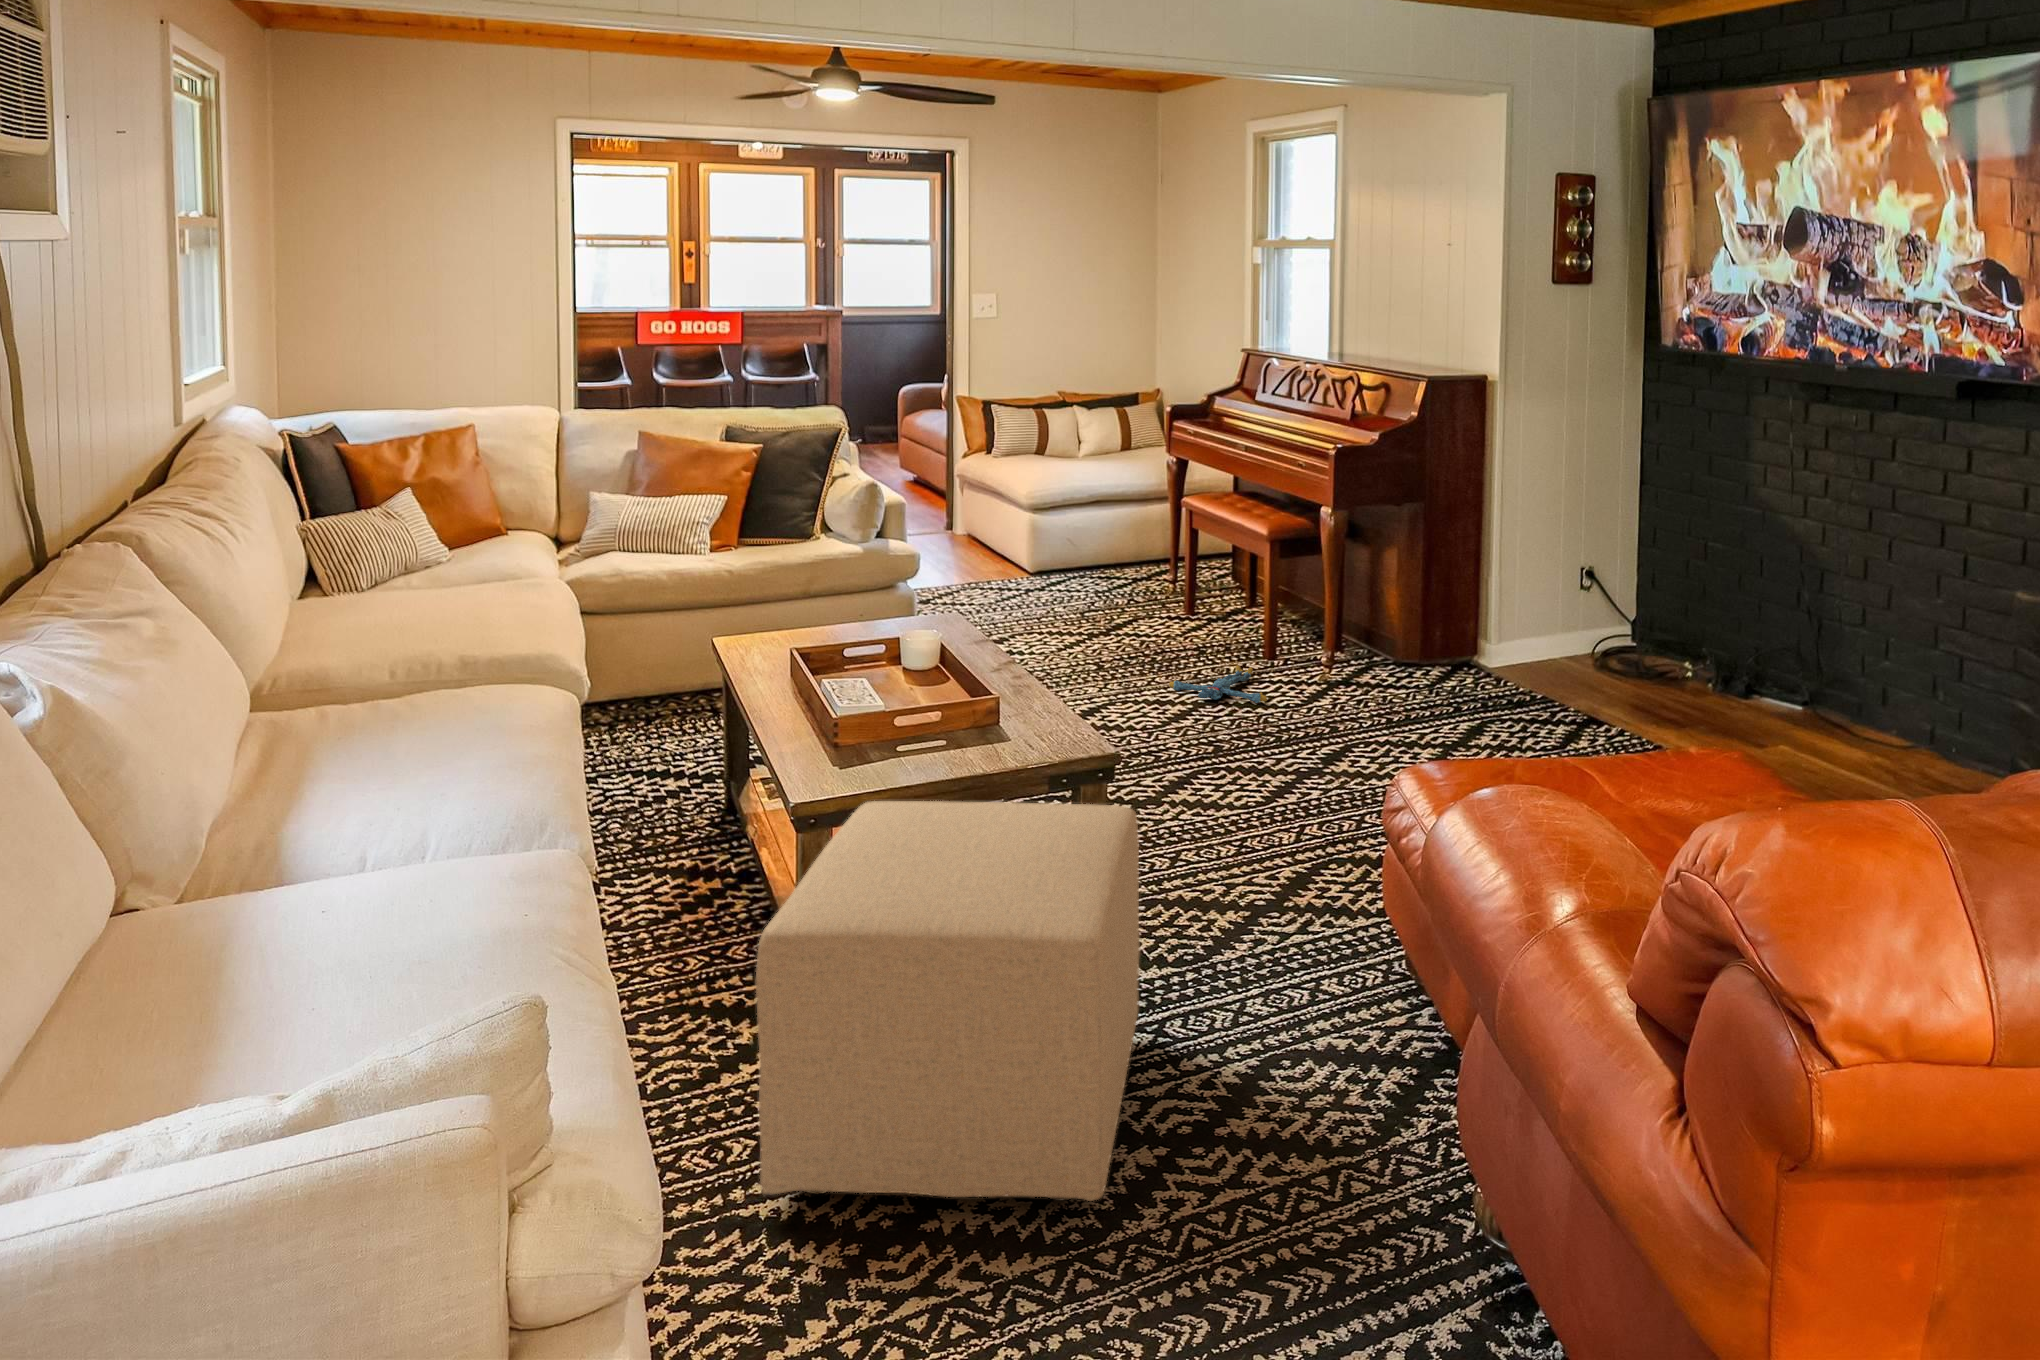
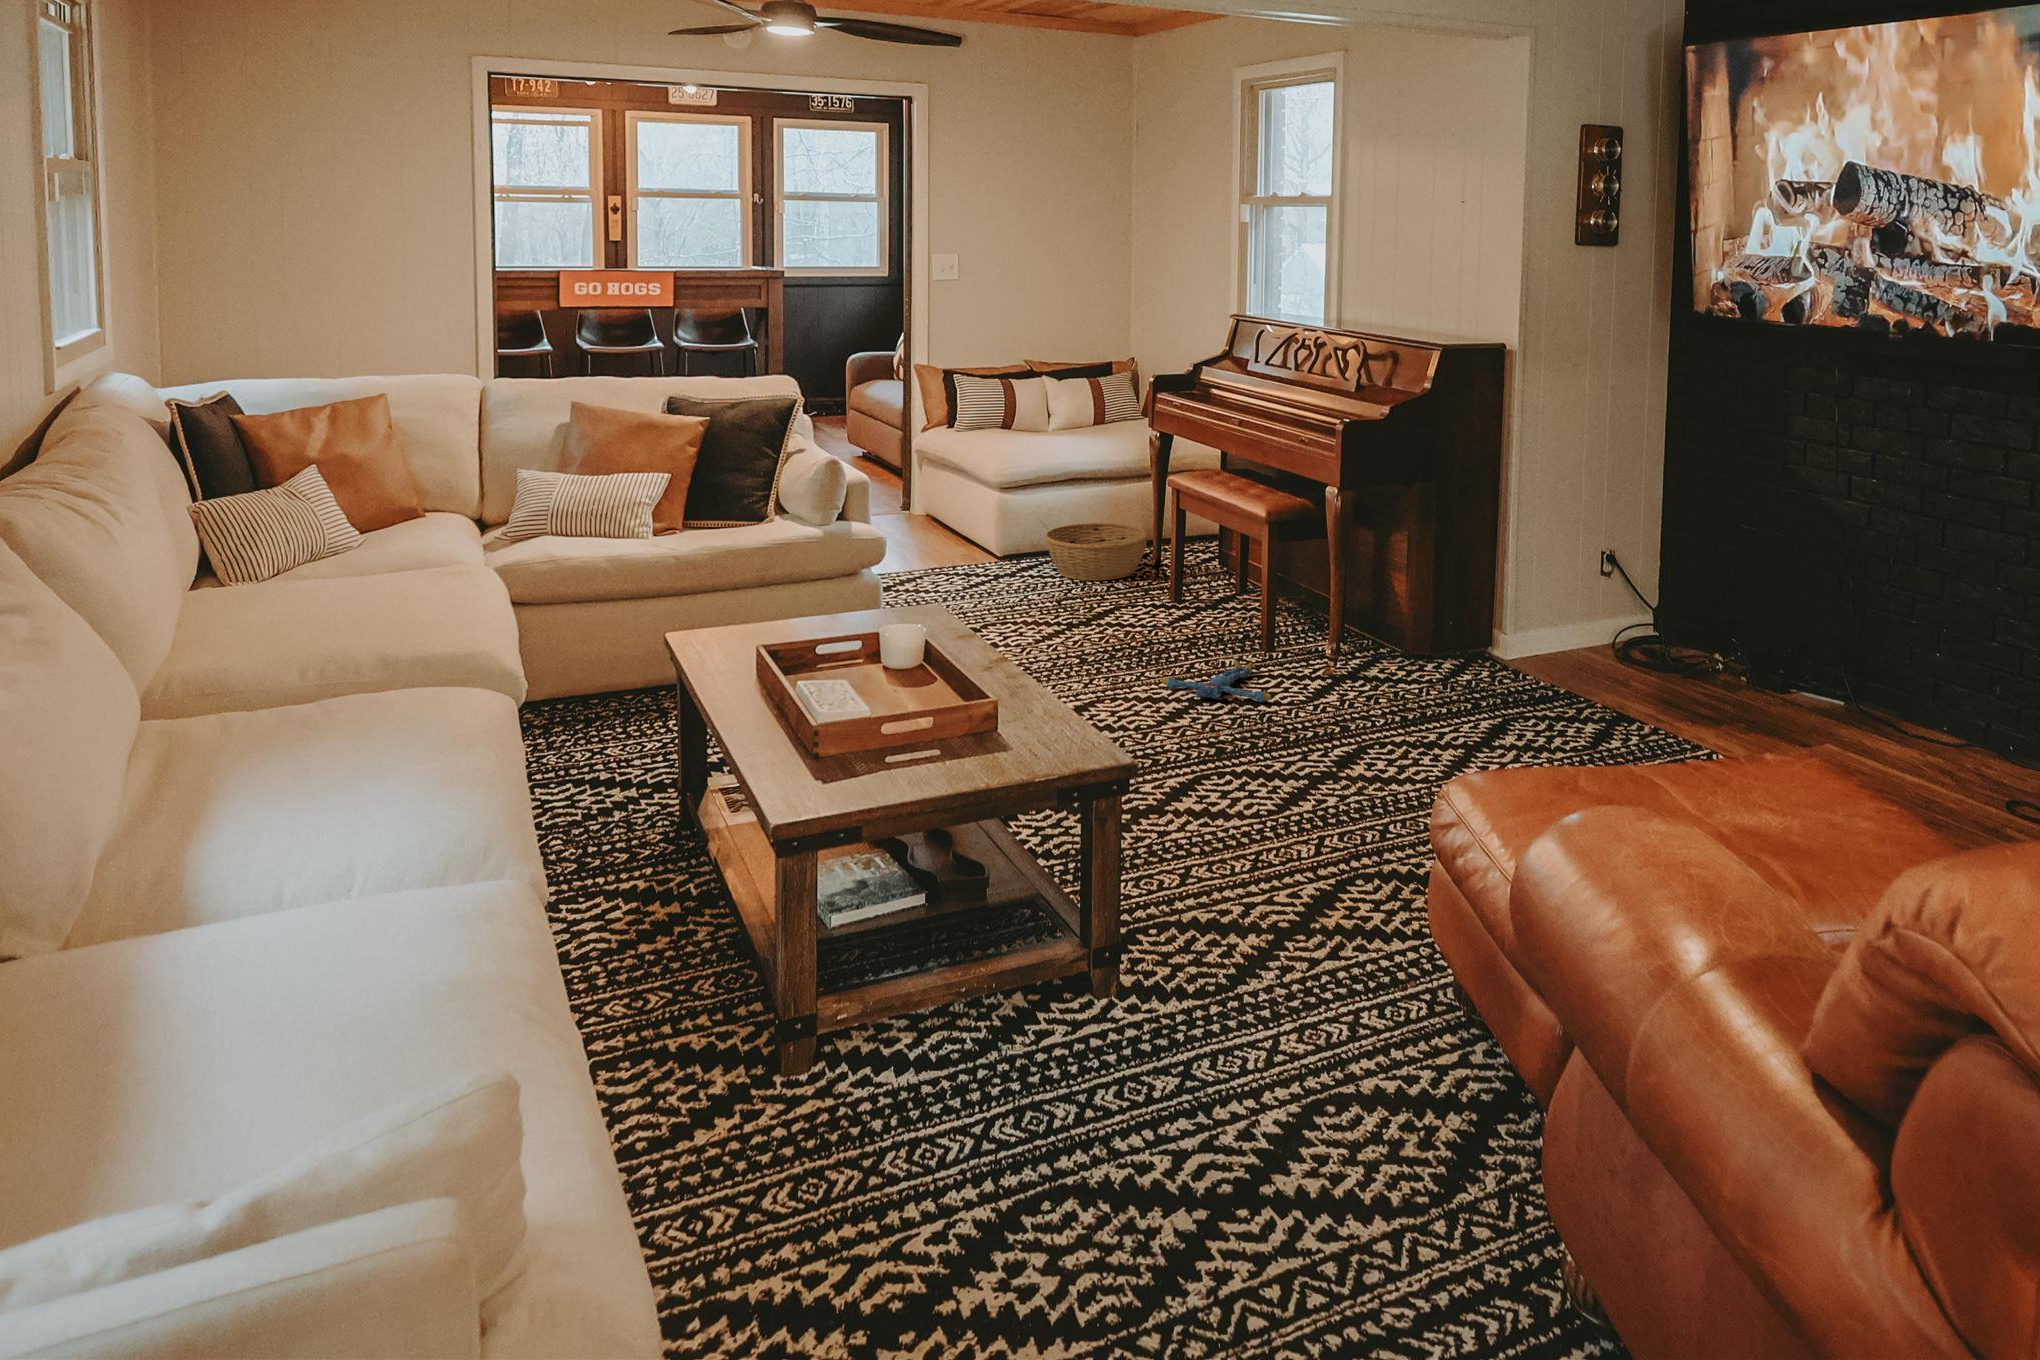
basket: none [1072,542,1166,594] -> present [1045,523,1148,581]
ottoman: present [756,801,1140,1201] -> none [747,823,1165,1274]

